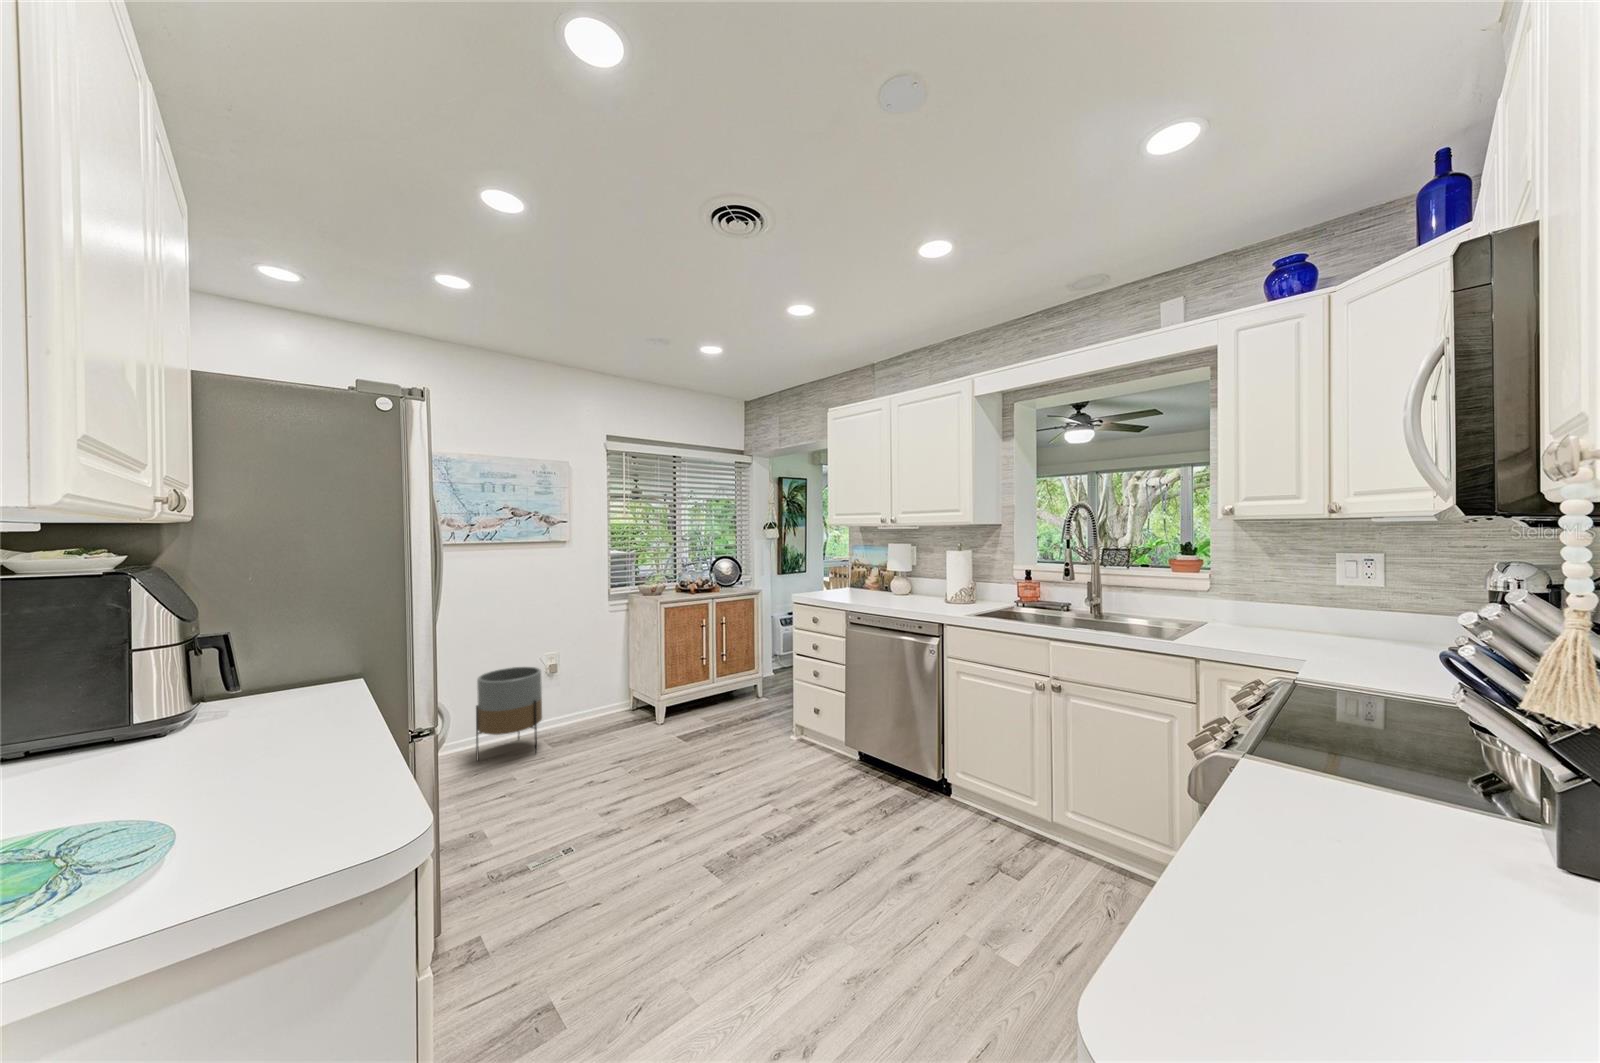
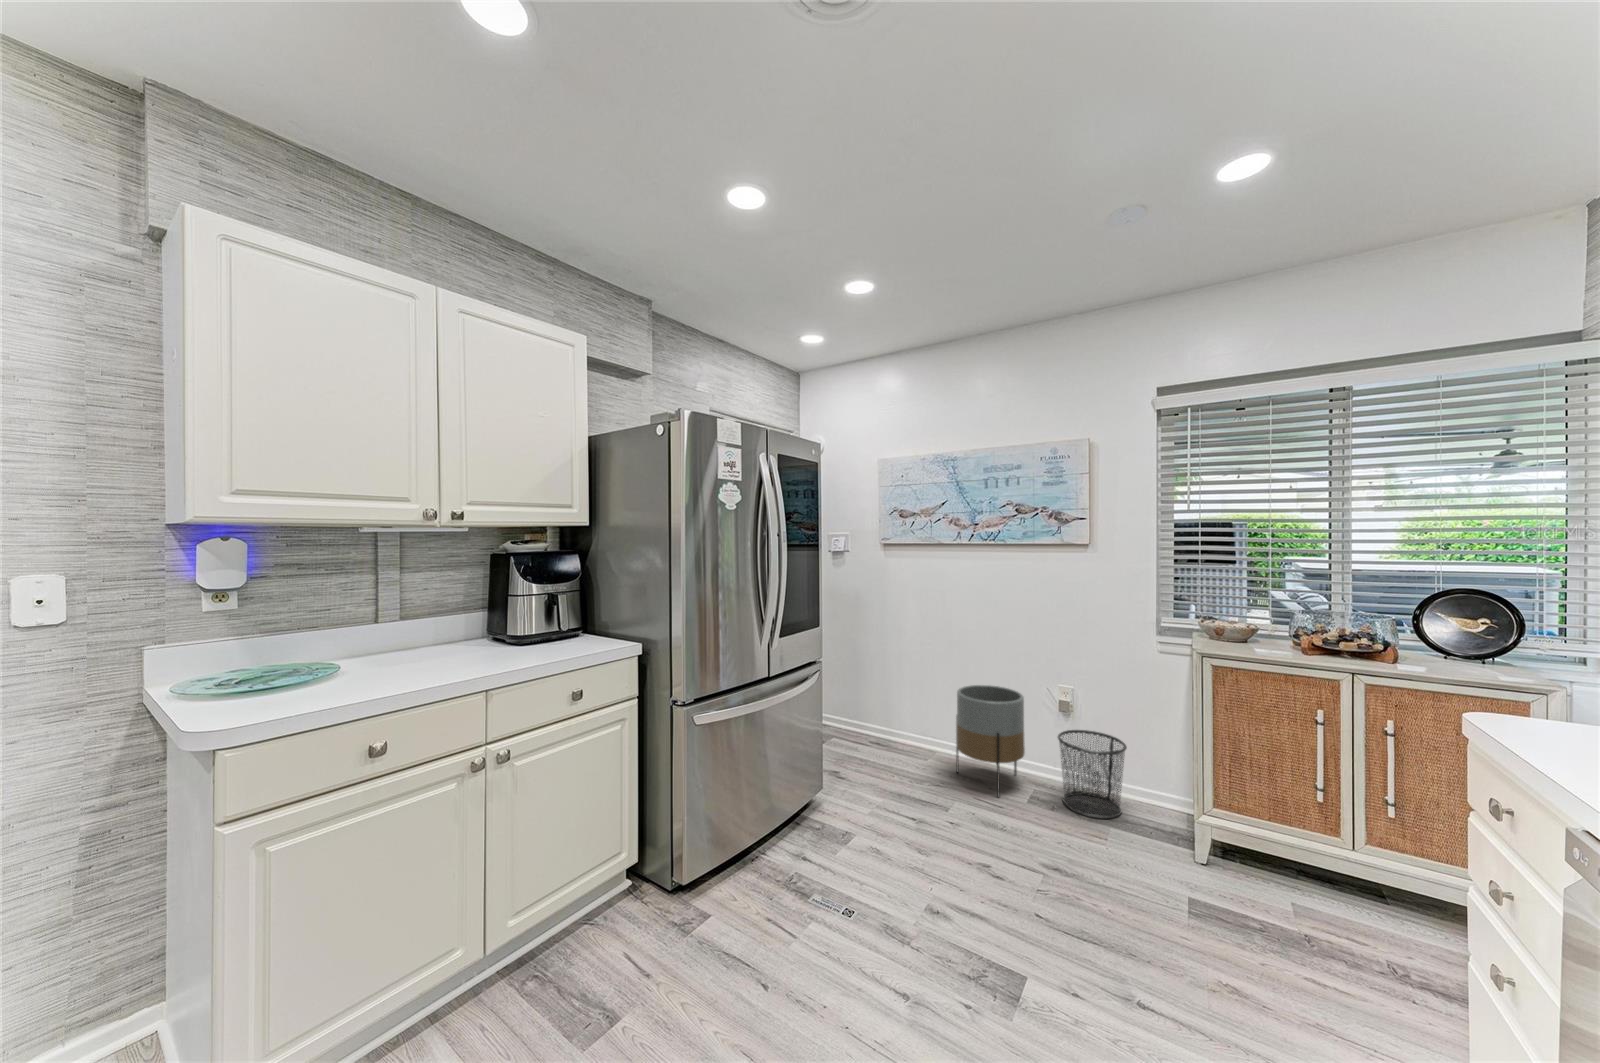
waste bin: none [564,675,611,735] -> present [1058,730,1127,819]

